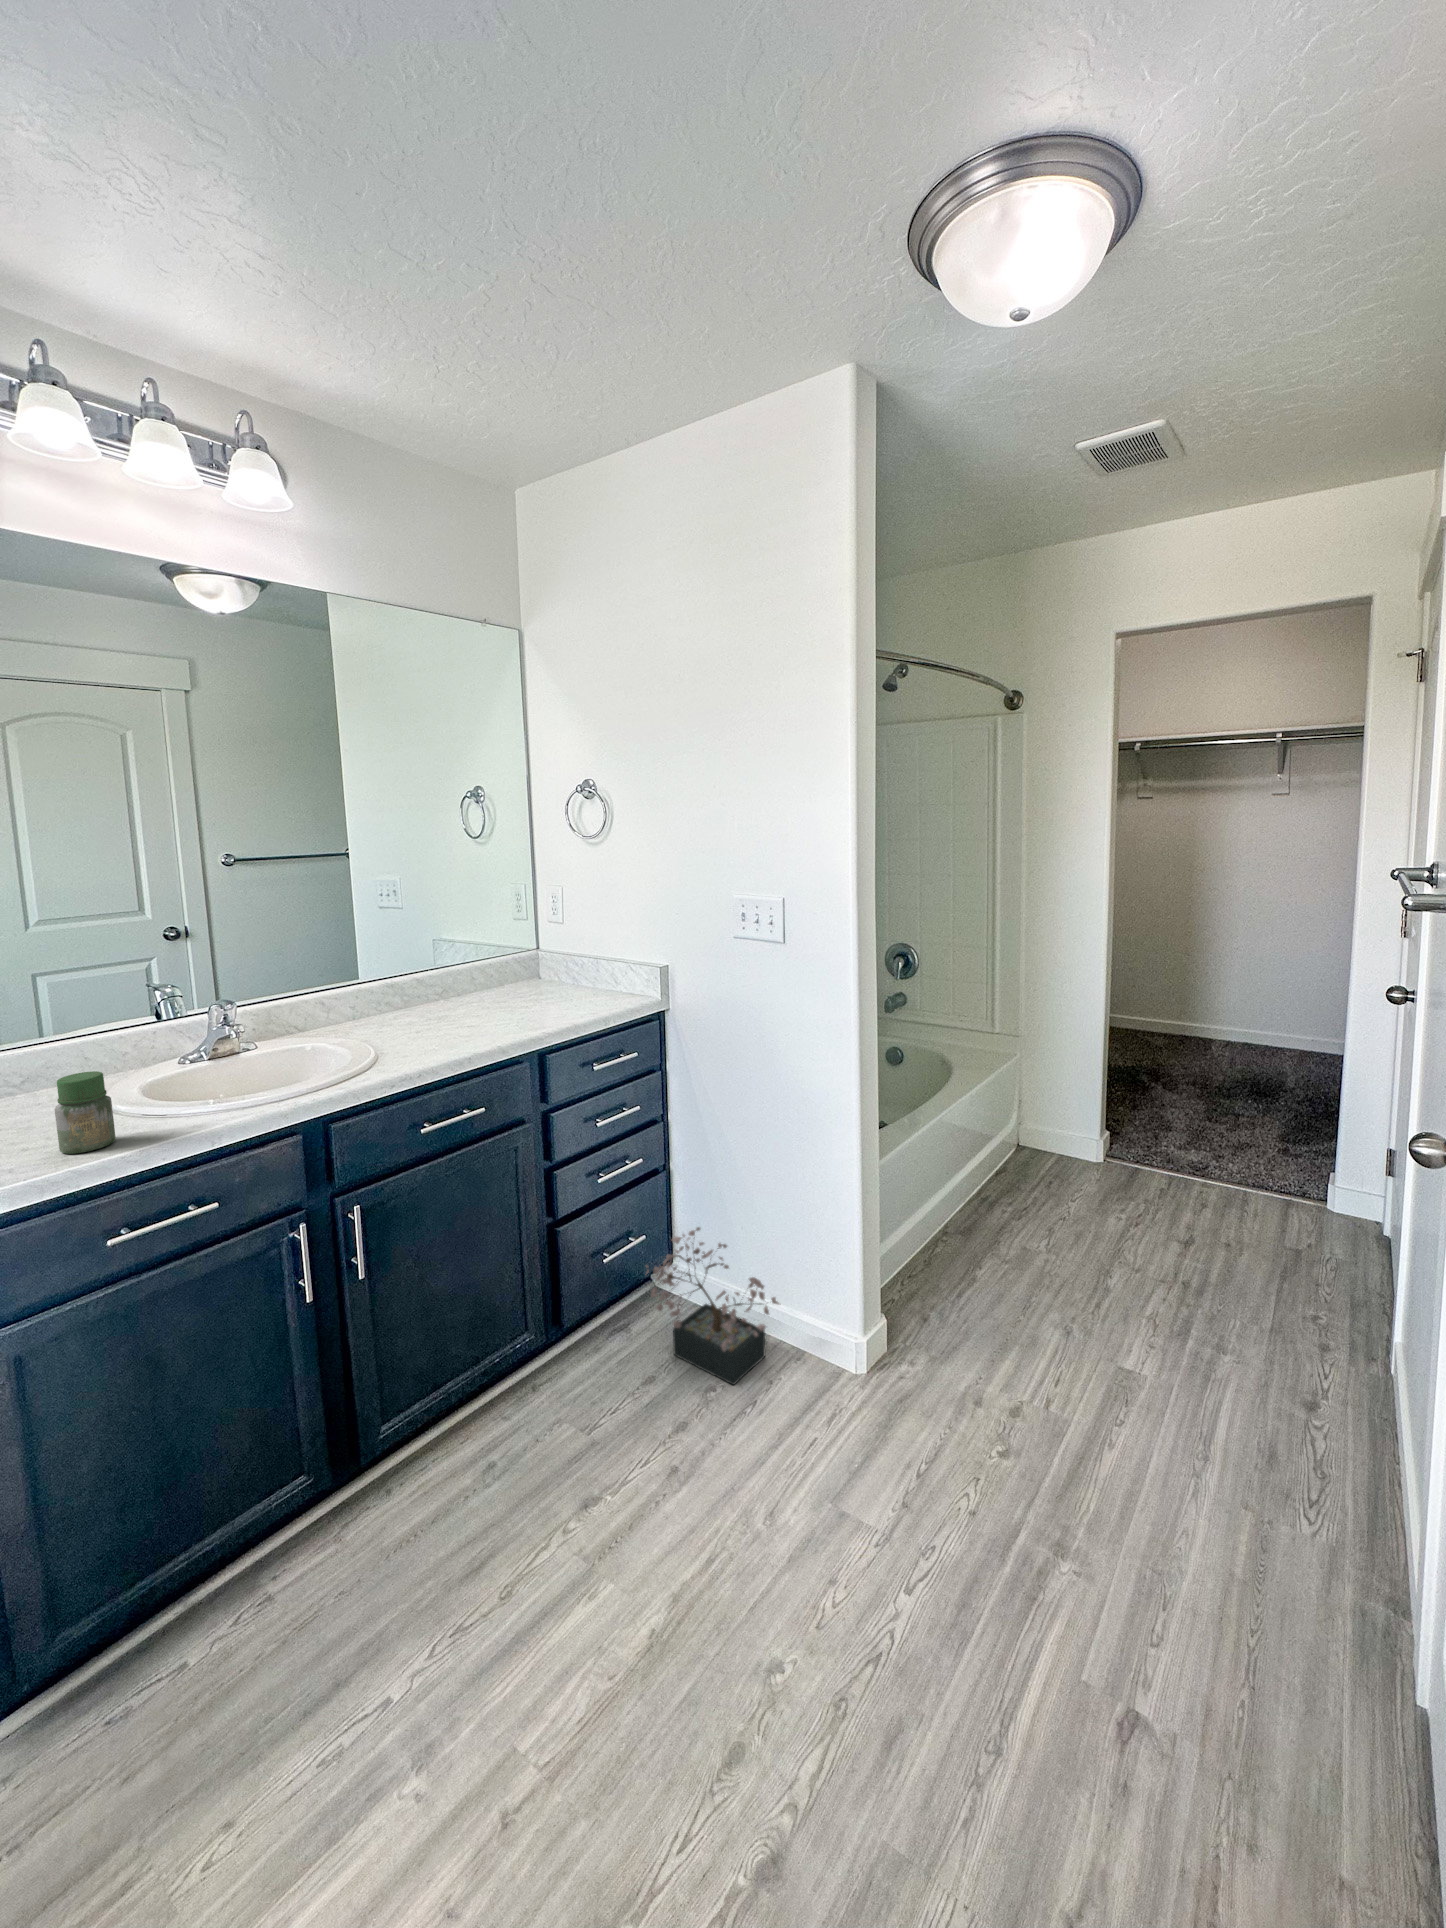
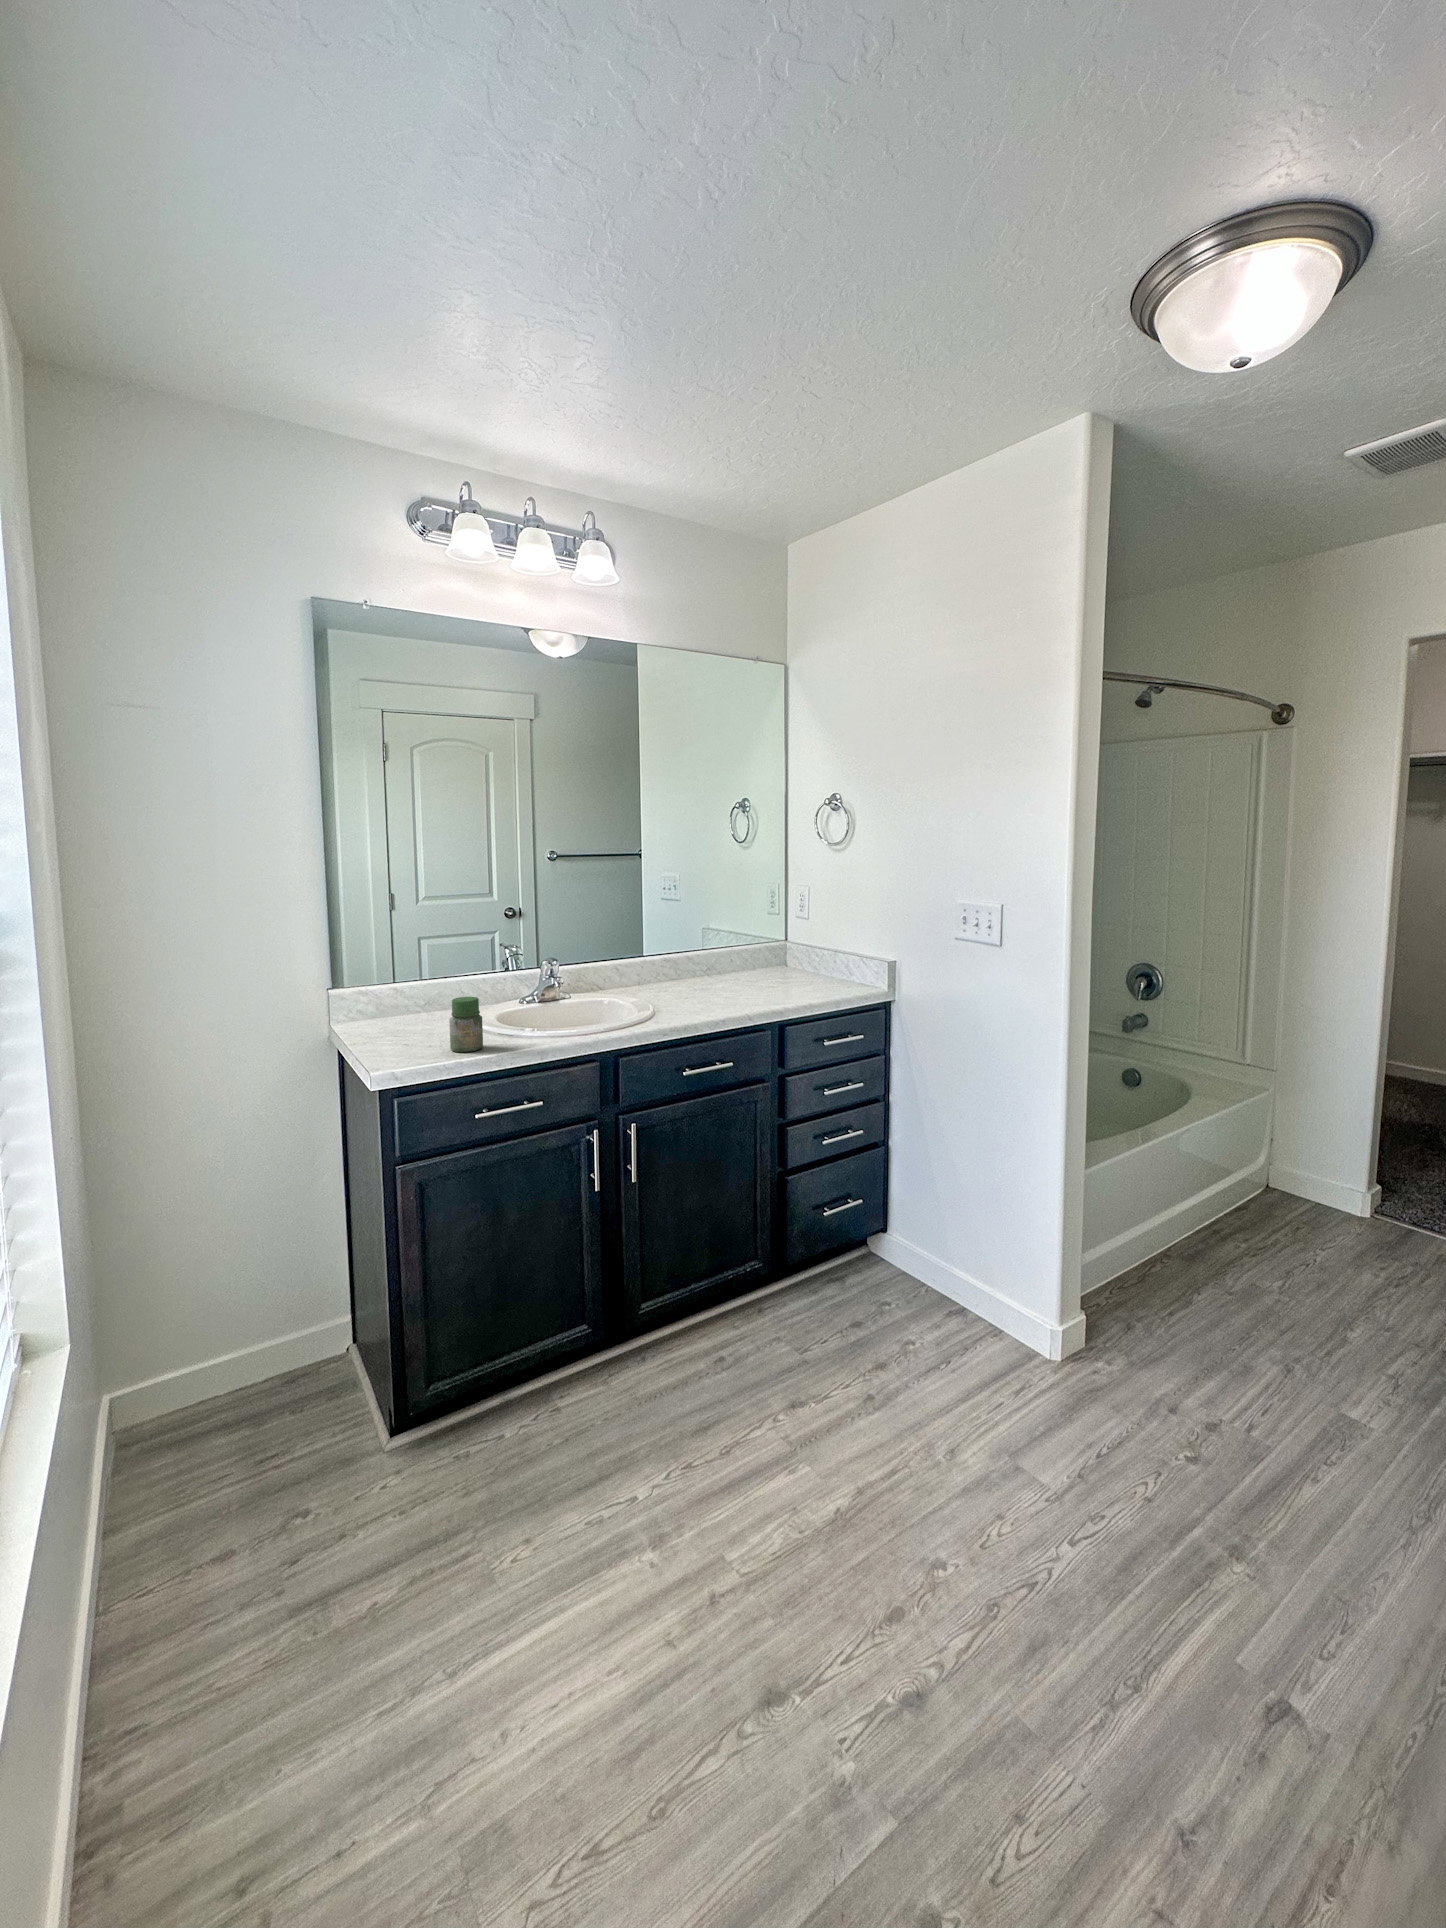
decorative plant: present [646,1227,779,1385] -> none [858,1198,980,1342]

